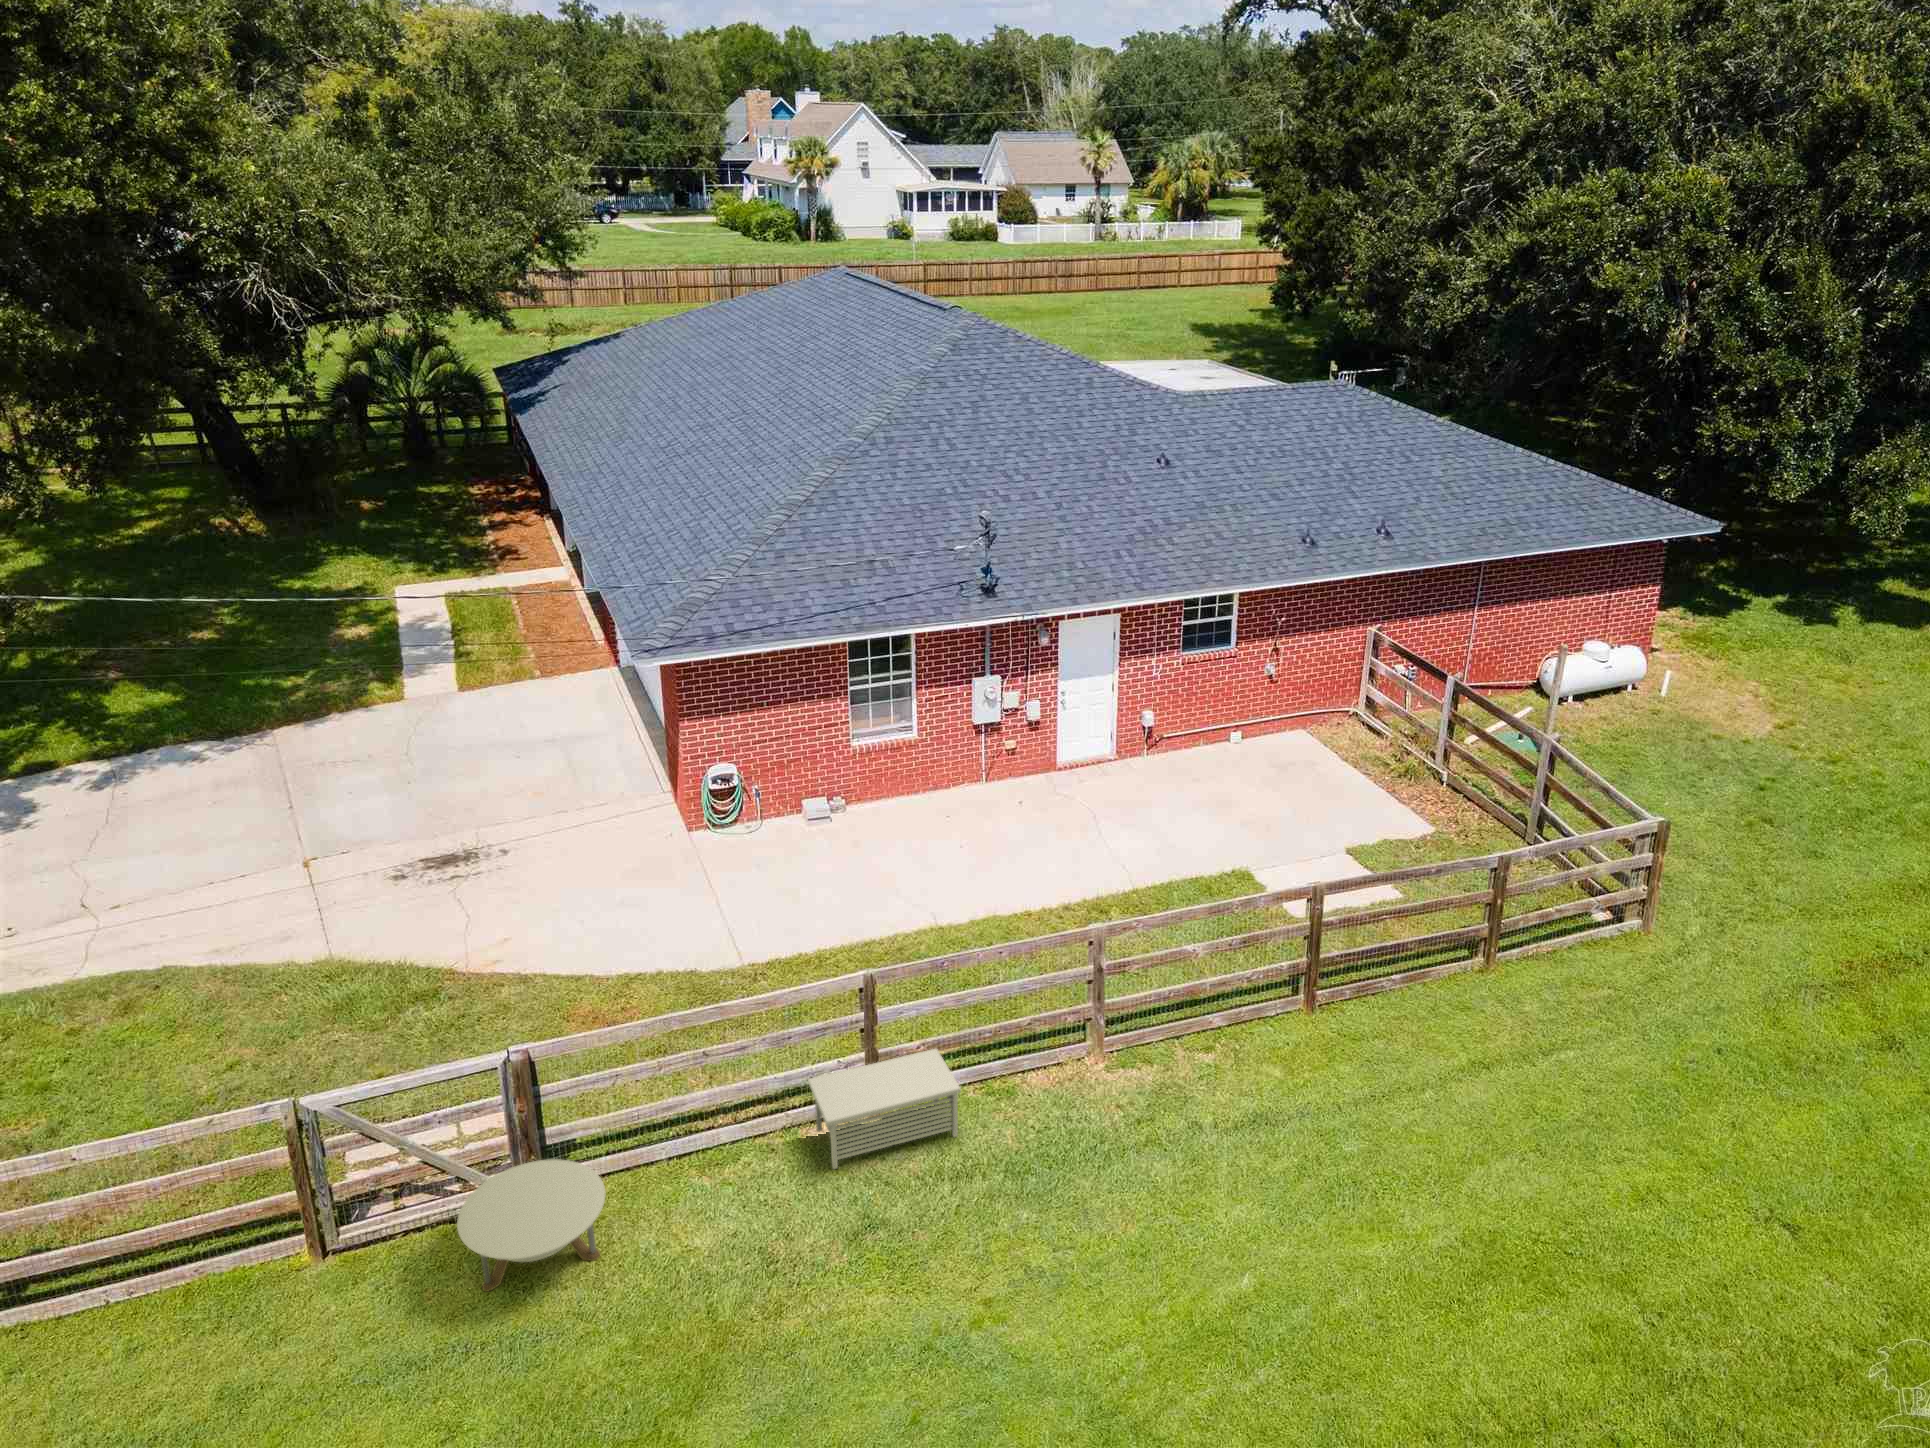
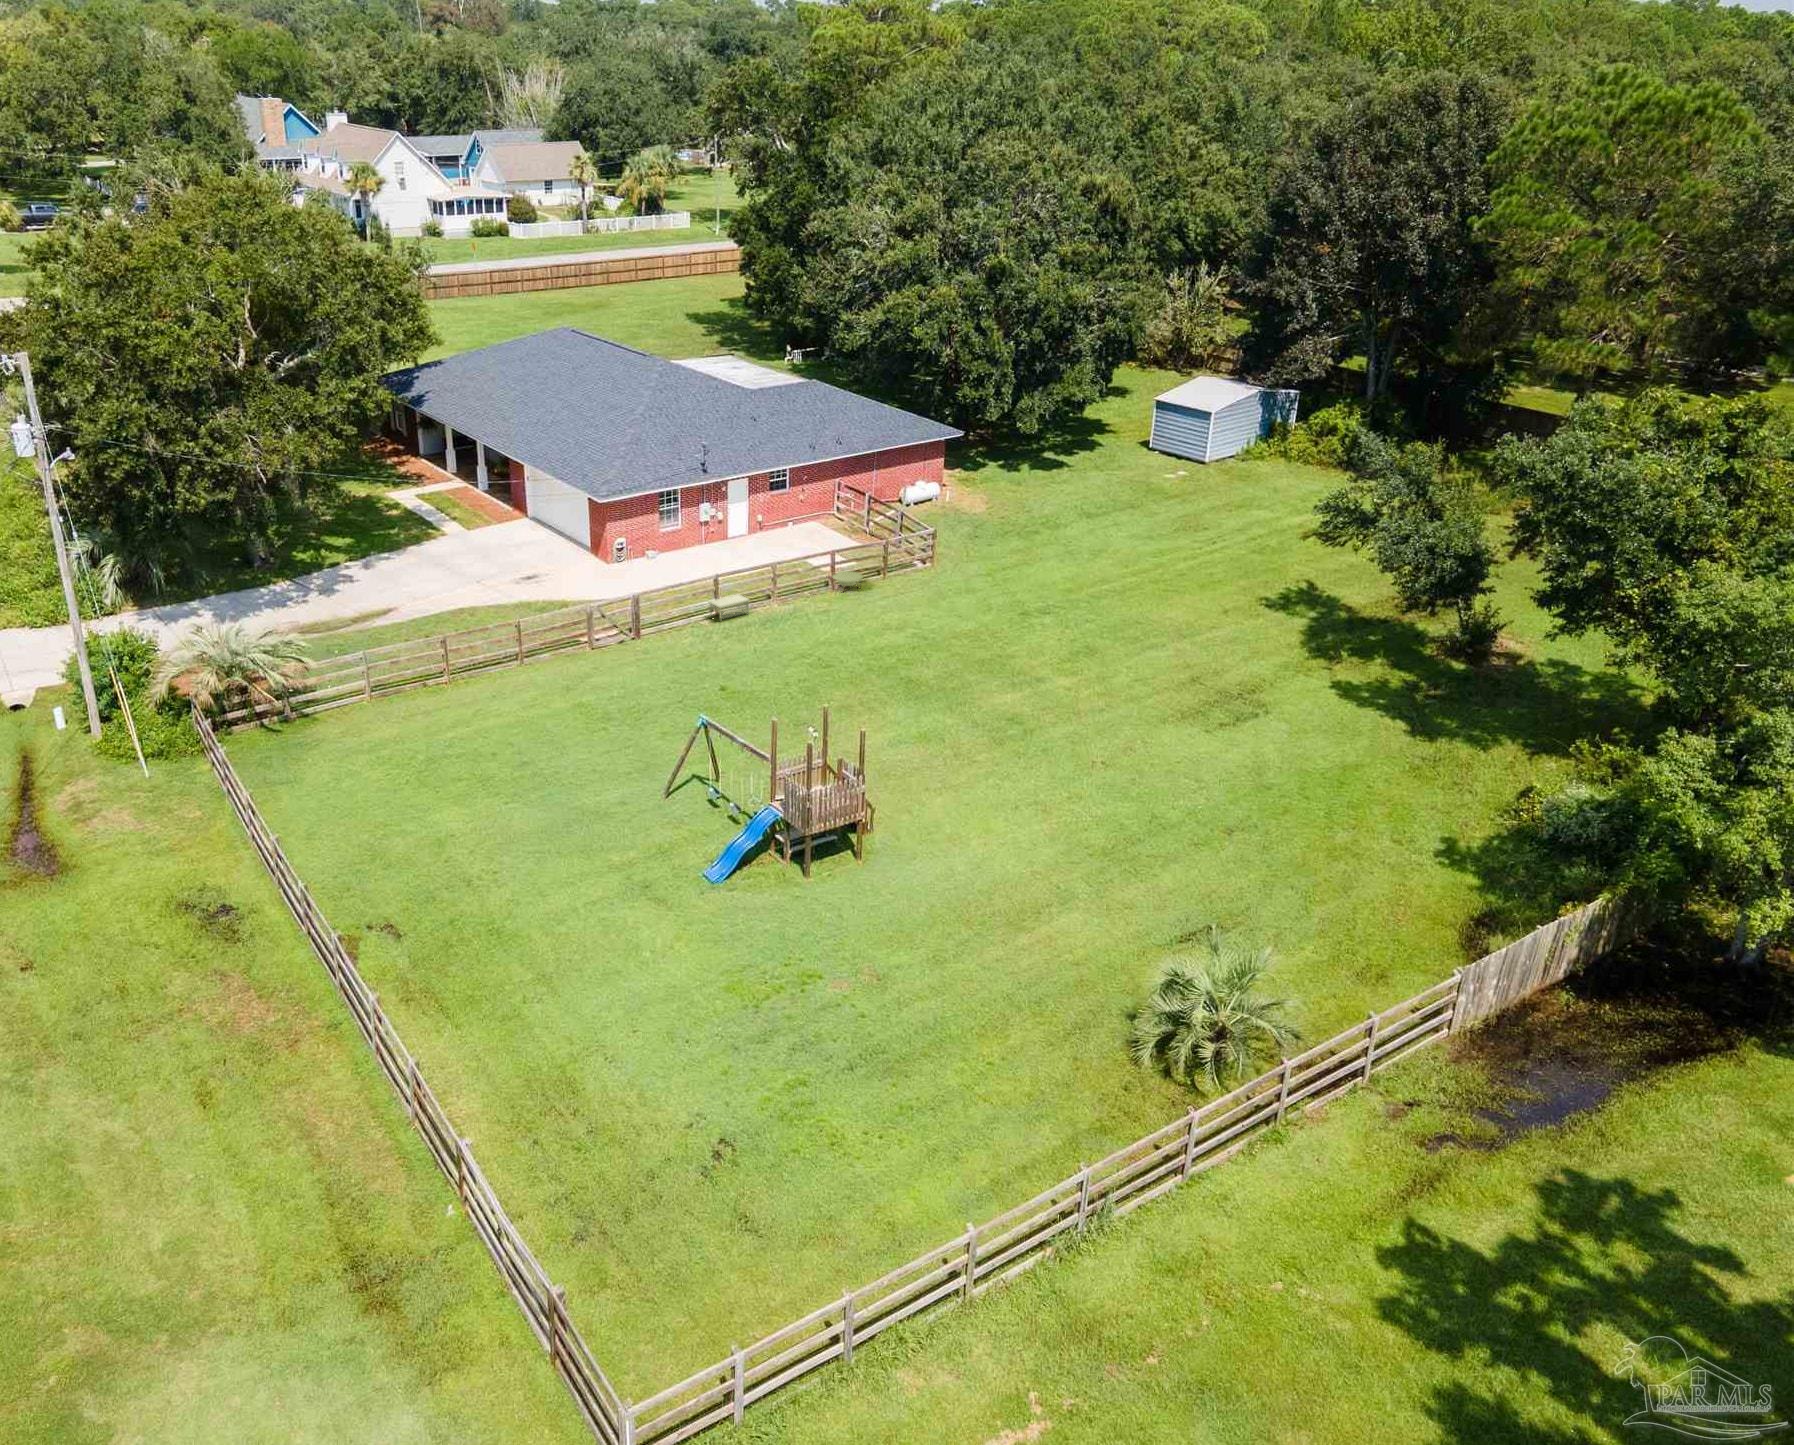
round table: present [457,1159,605,1292] -> present [832,571,863,592]

